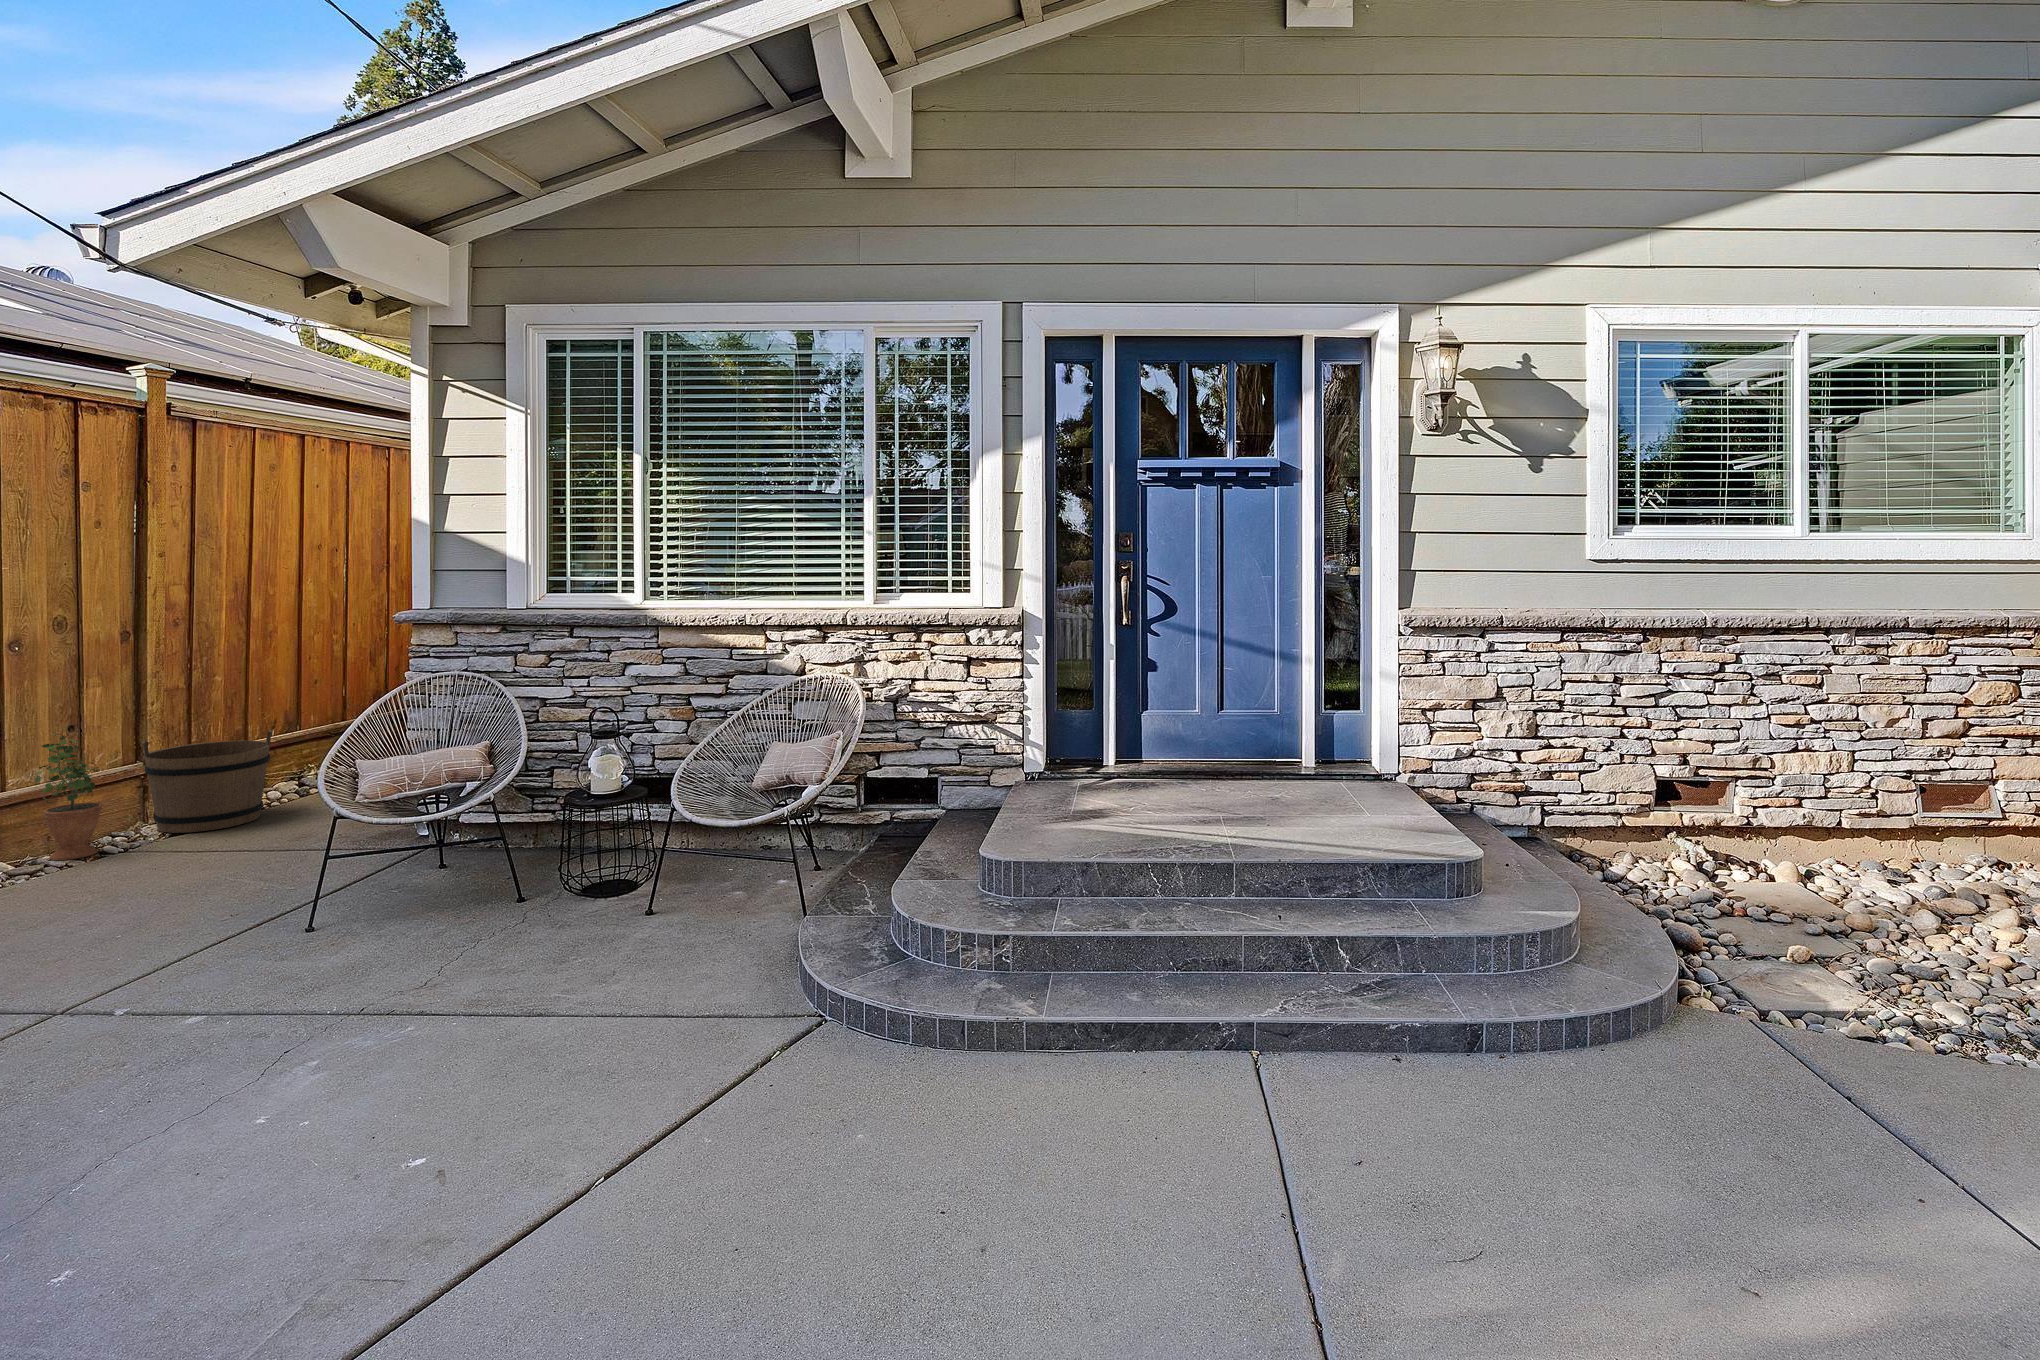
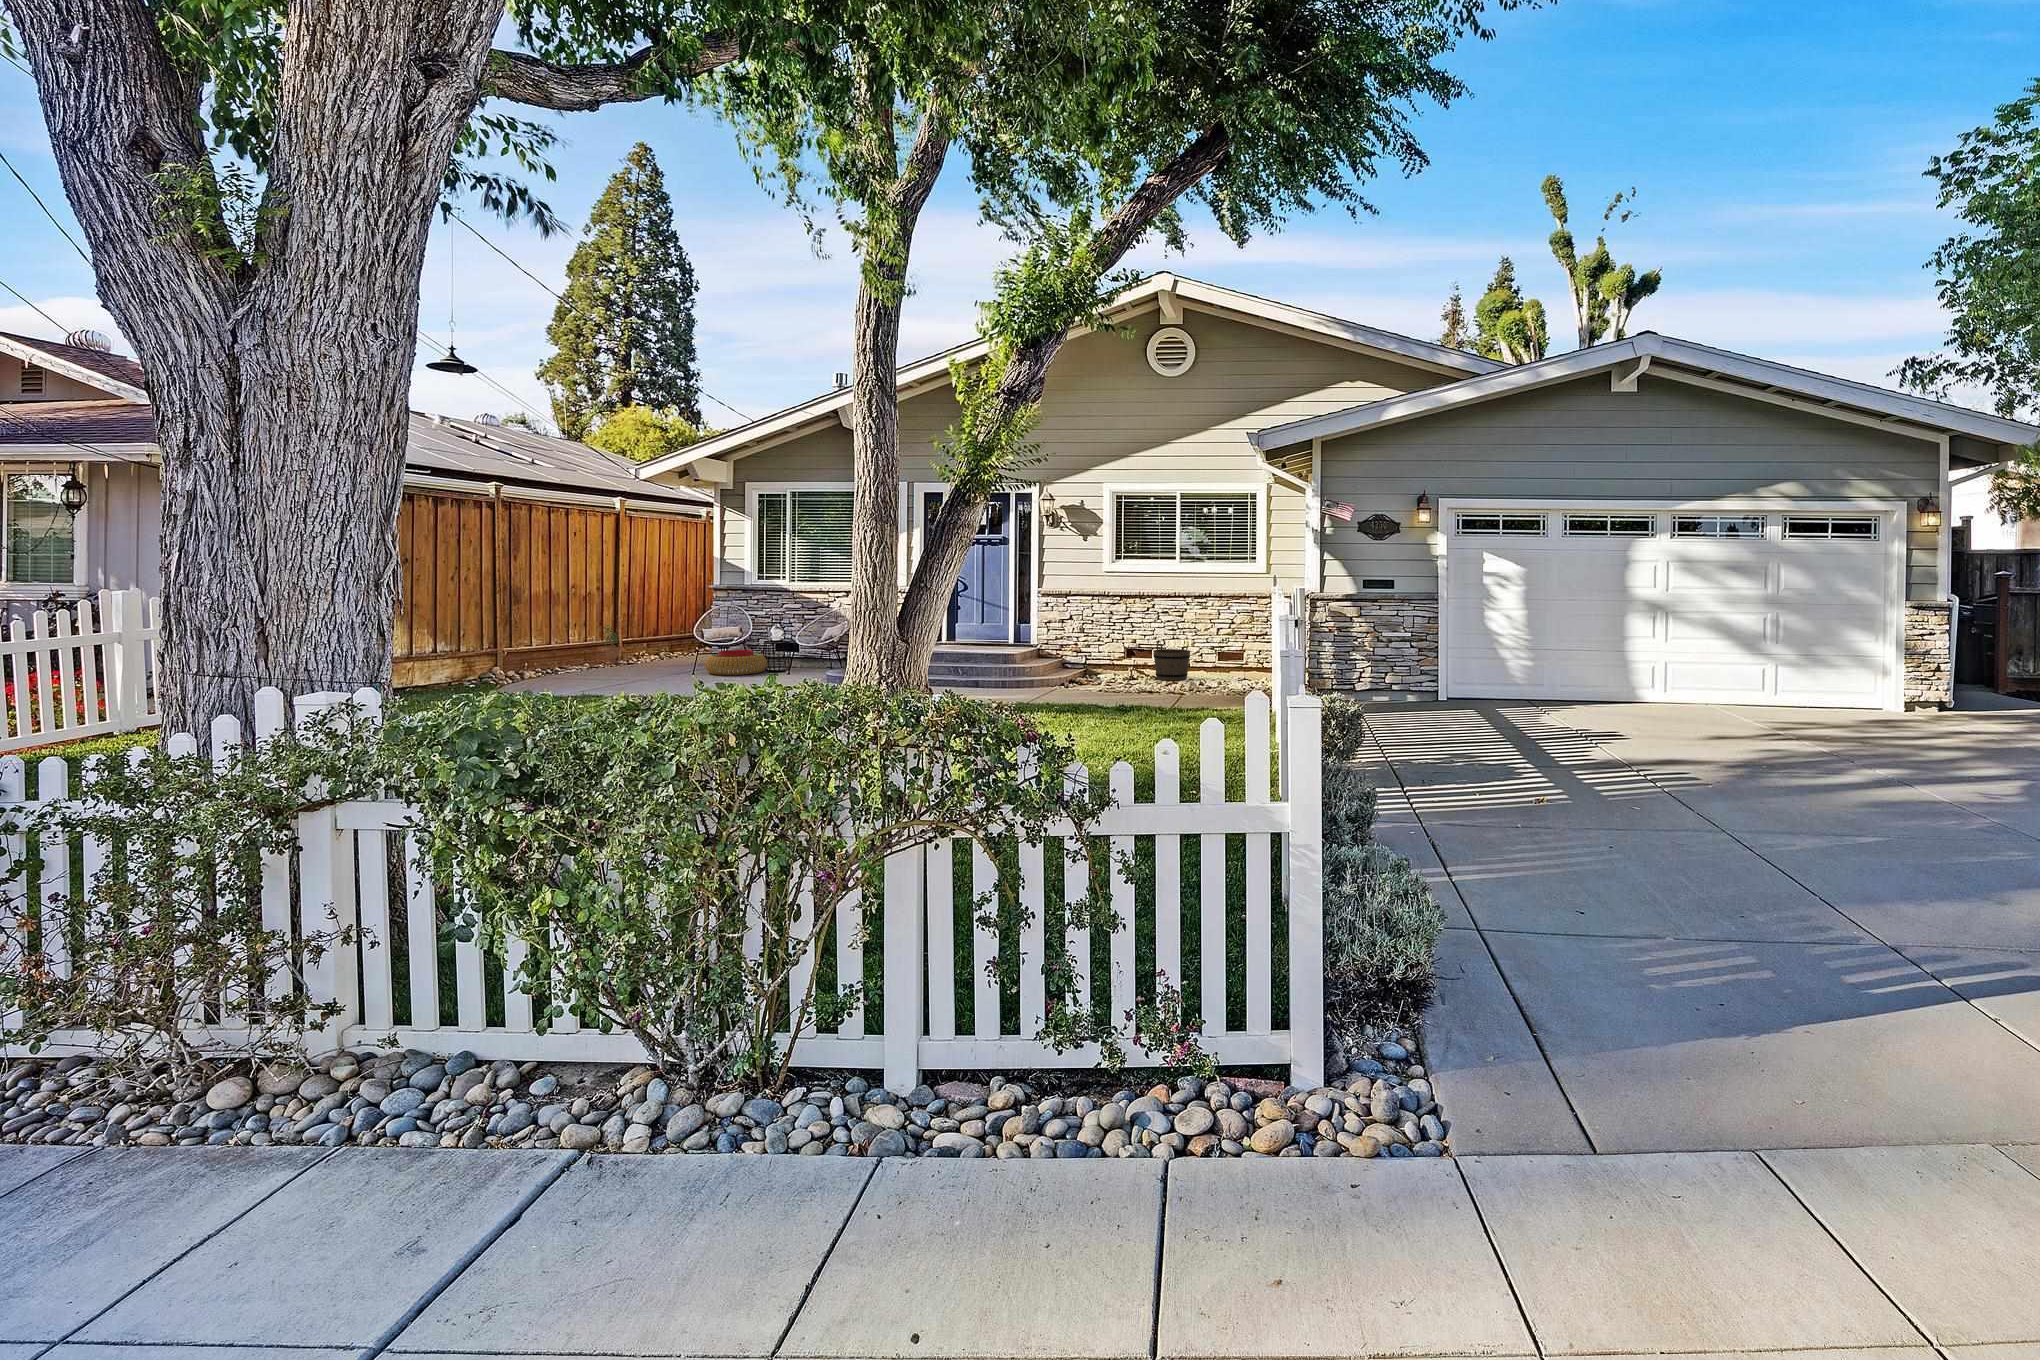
bucket: present [142,730,272,833] -> present [1153,644,1190,680]
pouf: none [347,822,575,935] -> present [705,650,767,675]

